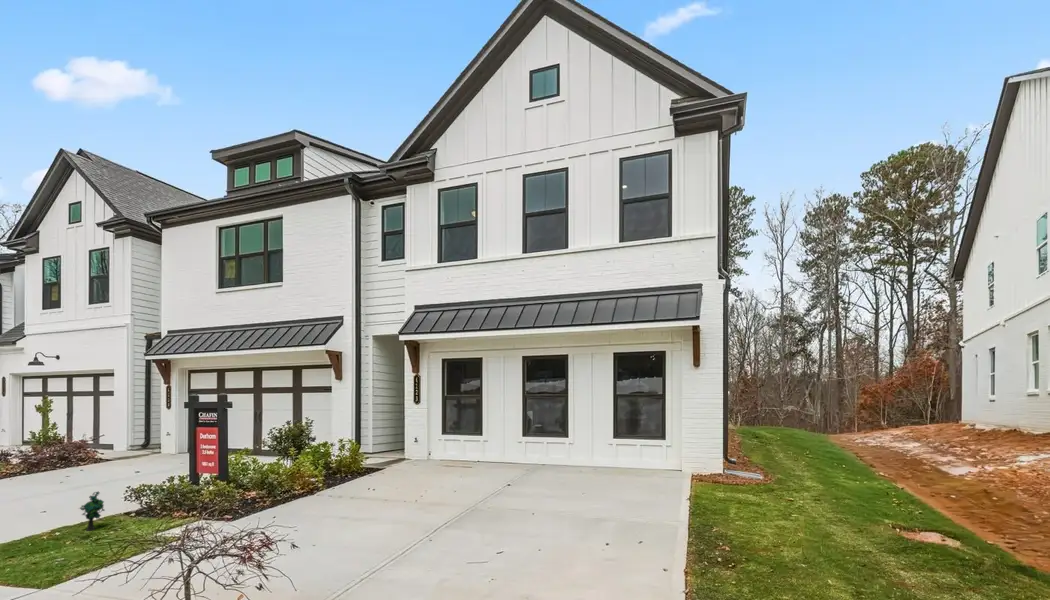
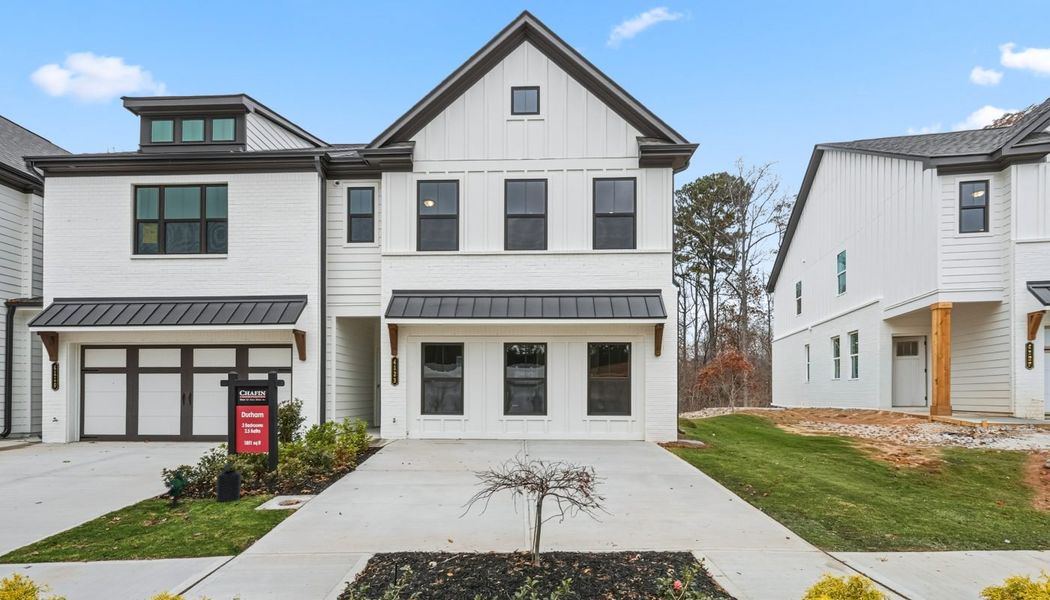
trash can: none [132,487,159,528] -> present [216,463,241,502]

